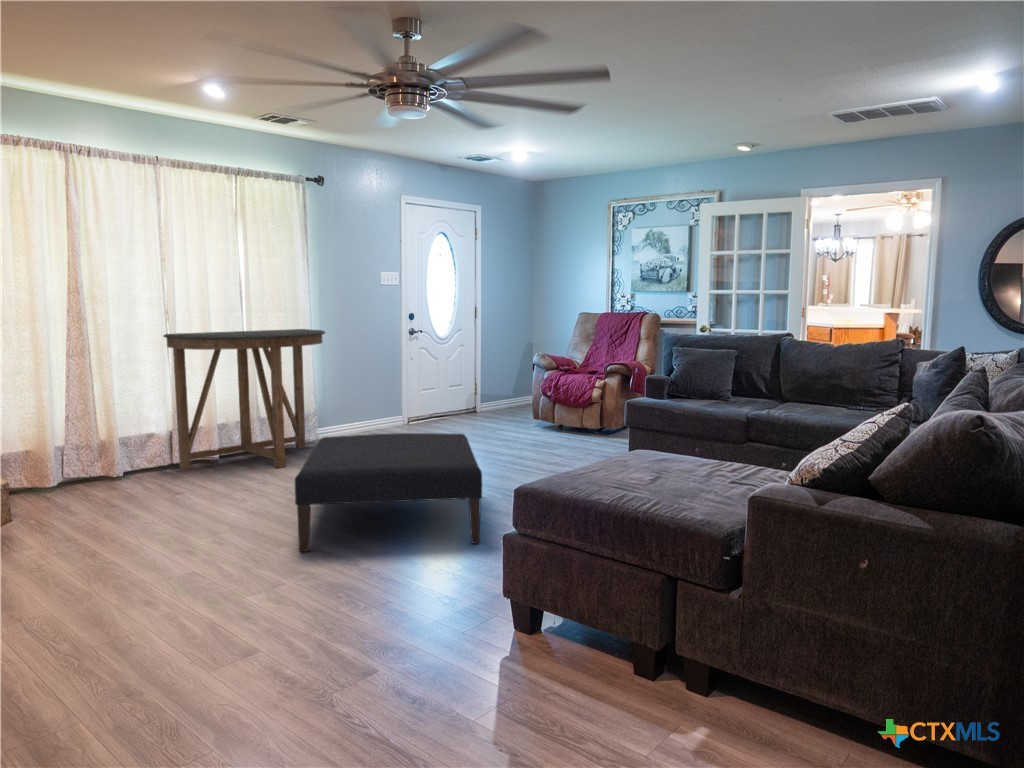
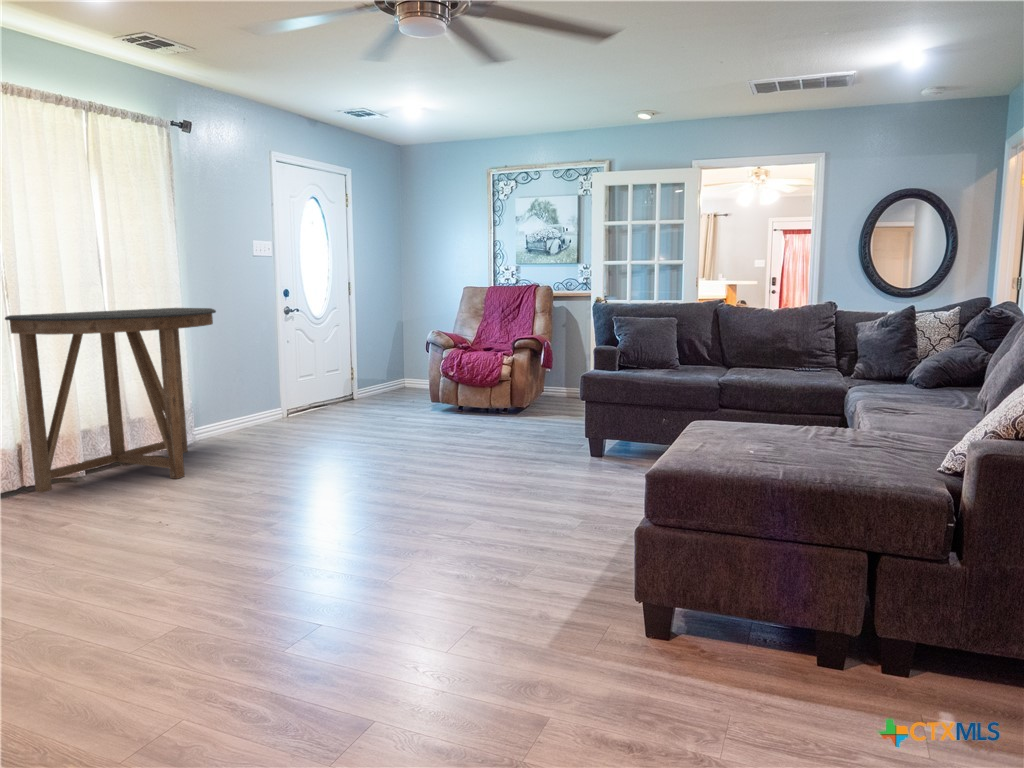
ottoman: present [295,433,482,551] -> none [267,418,511,574]

